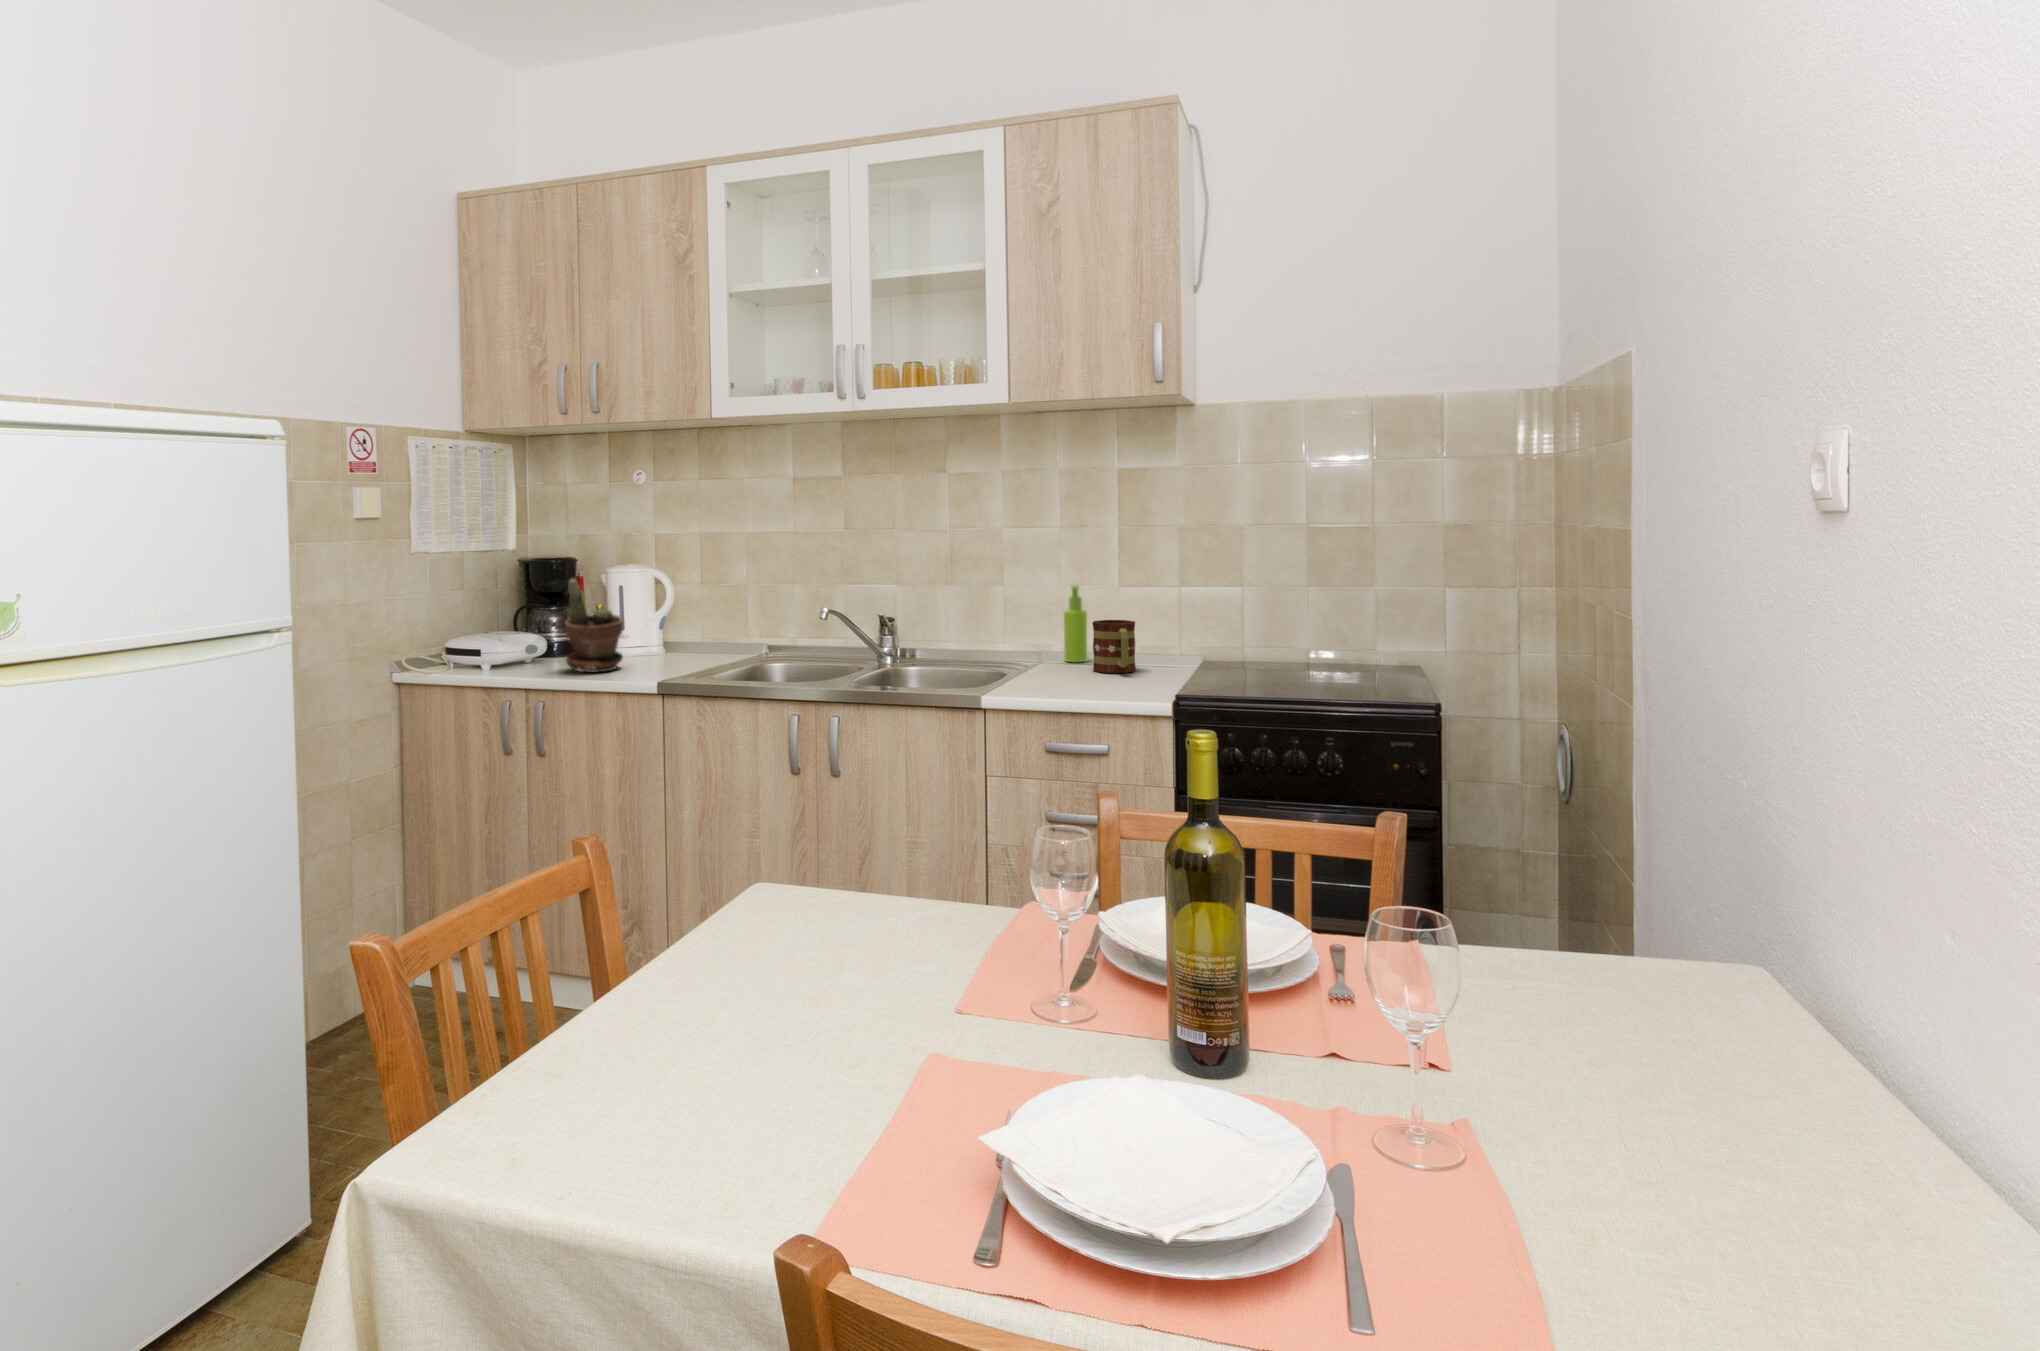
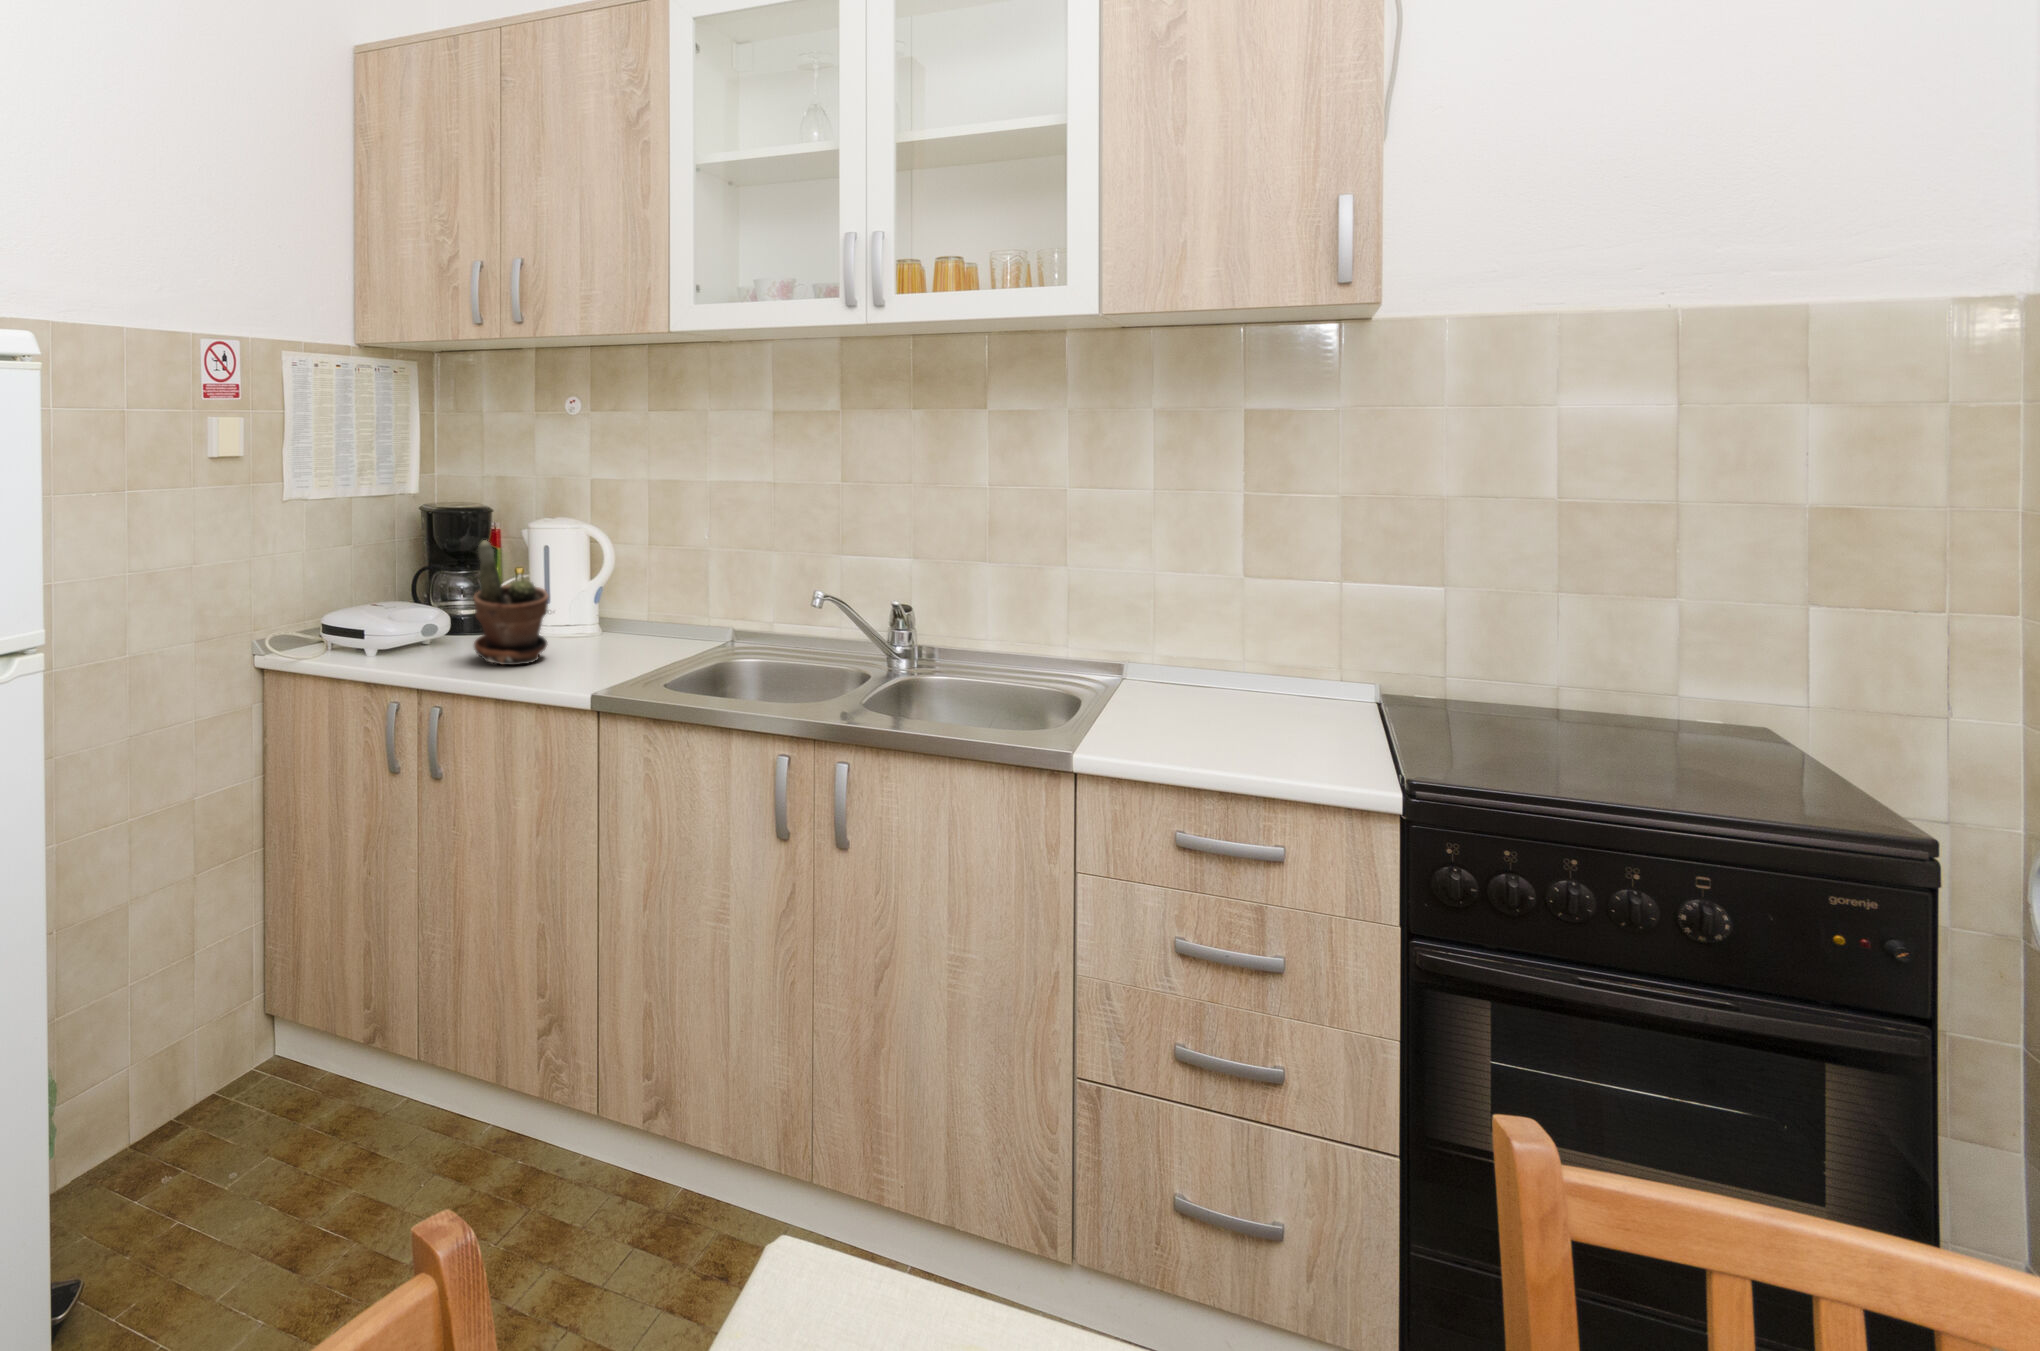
soap dispenser: present [1064,585,1087,662] -> none [1157,573,1192,684]
mug: present [1093,620,1136,673] -> none [1213,629,1279,712]

